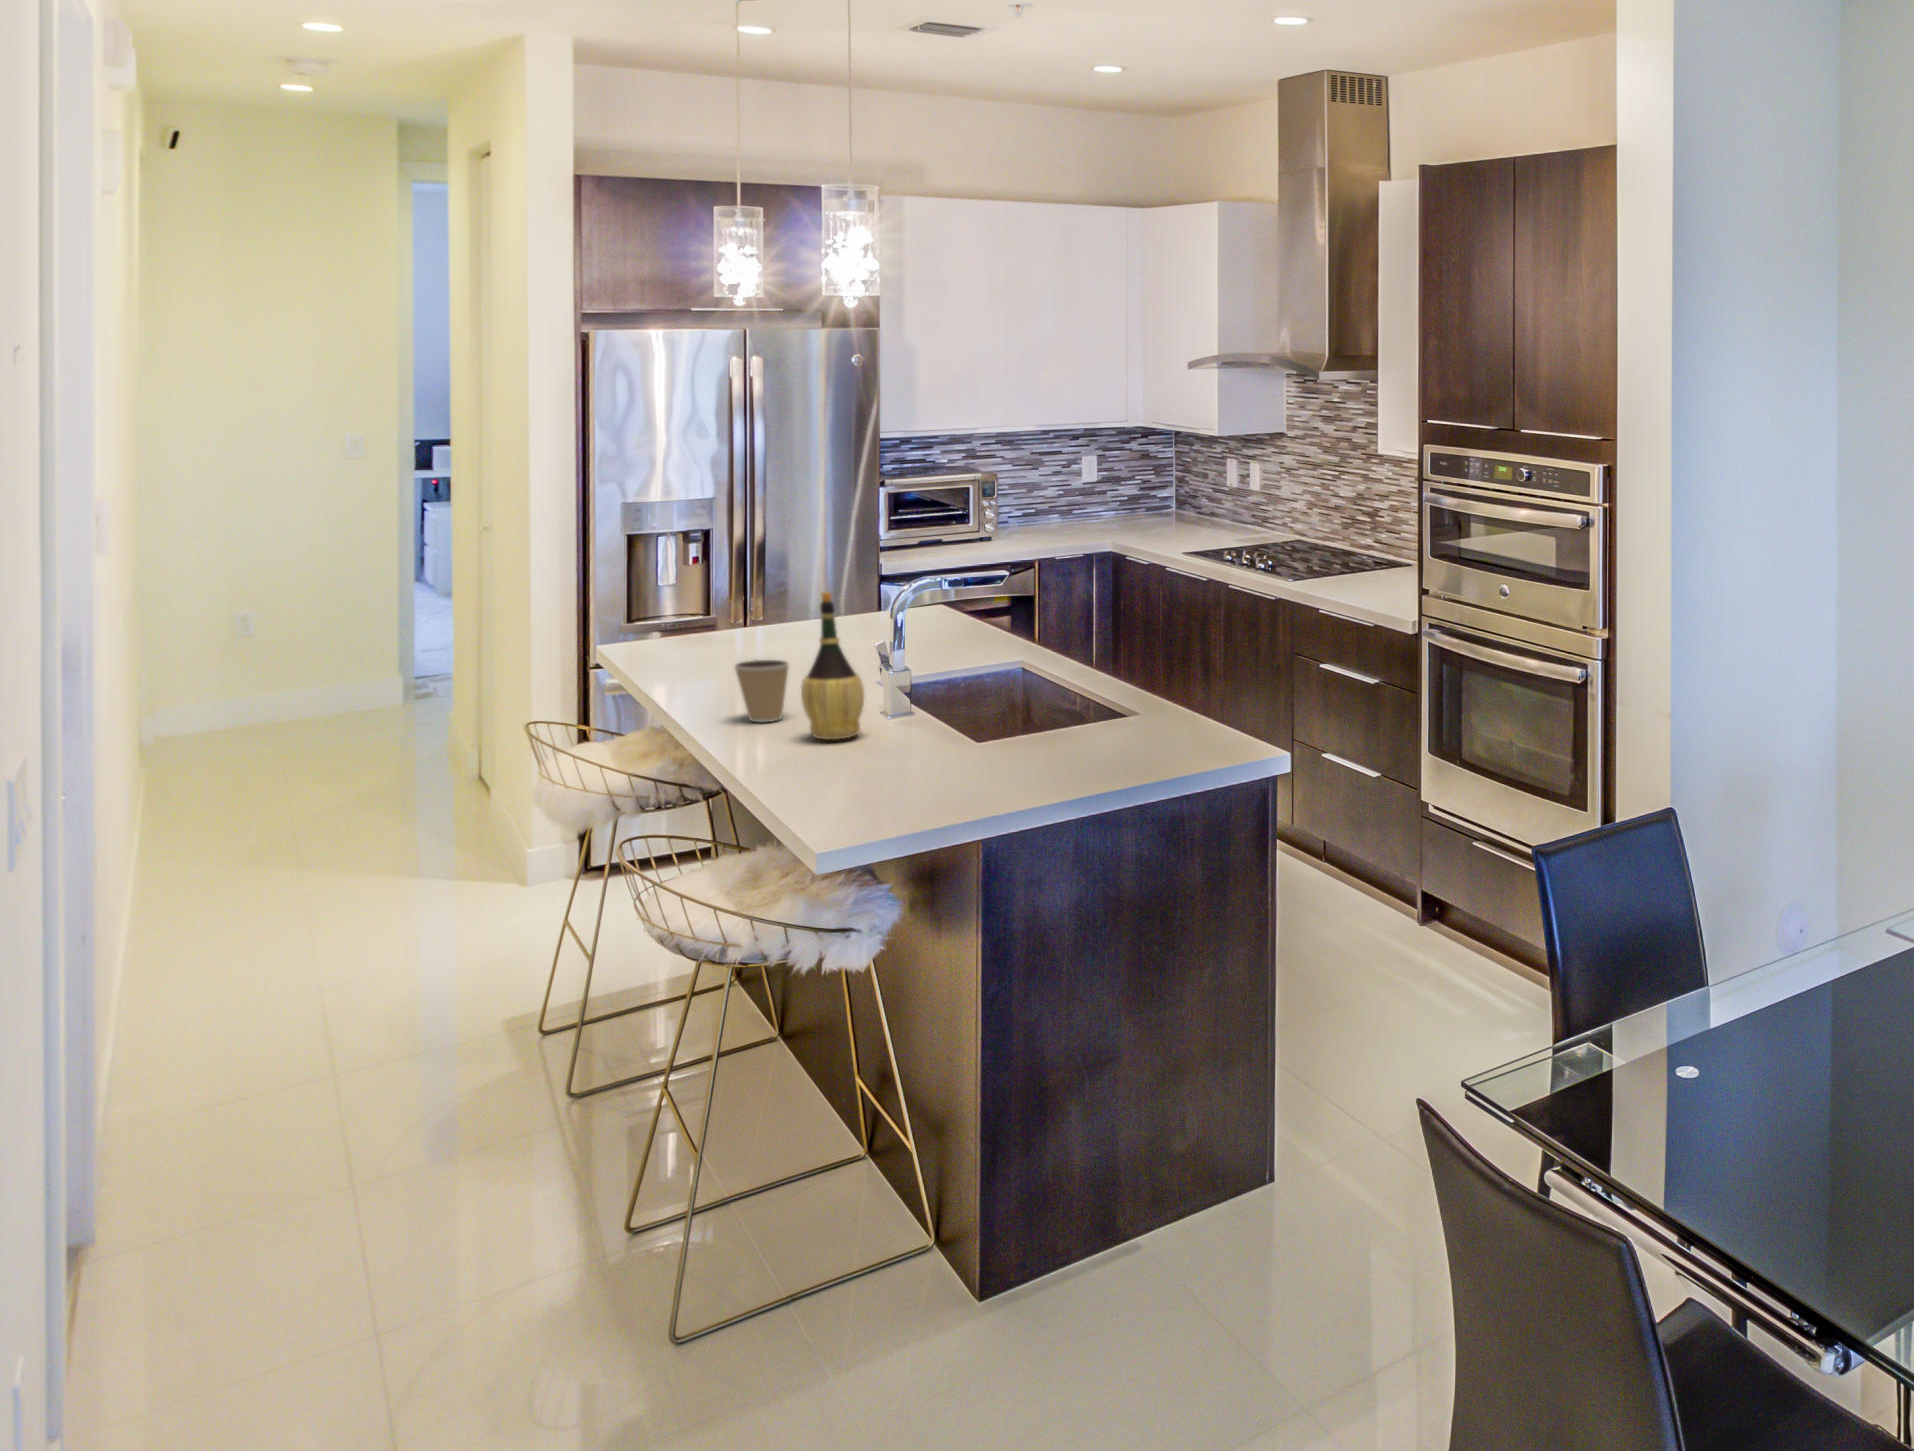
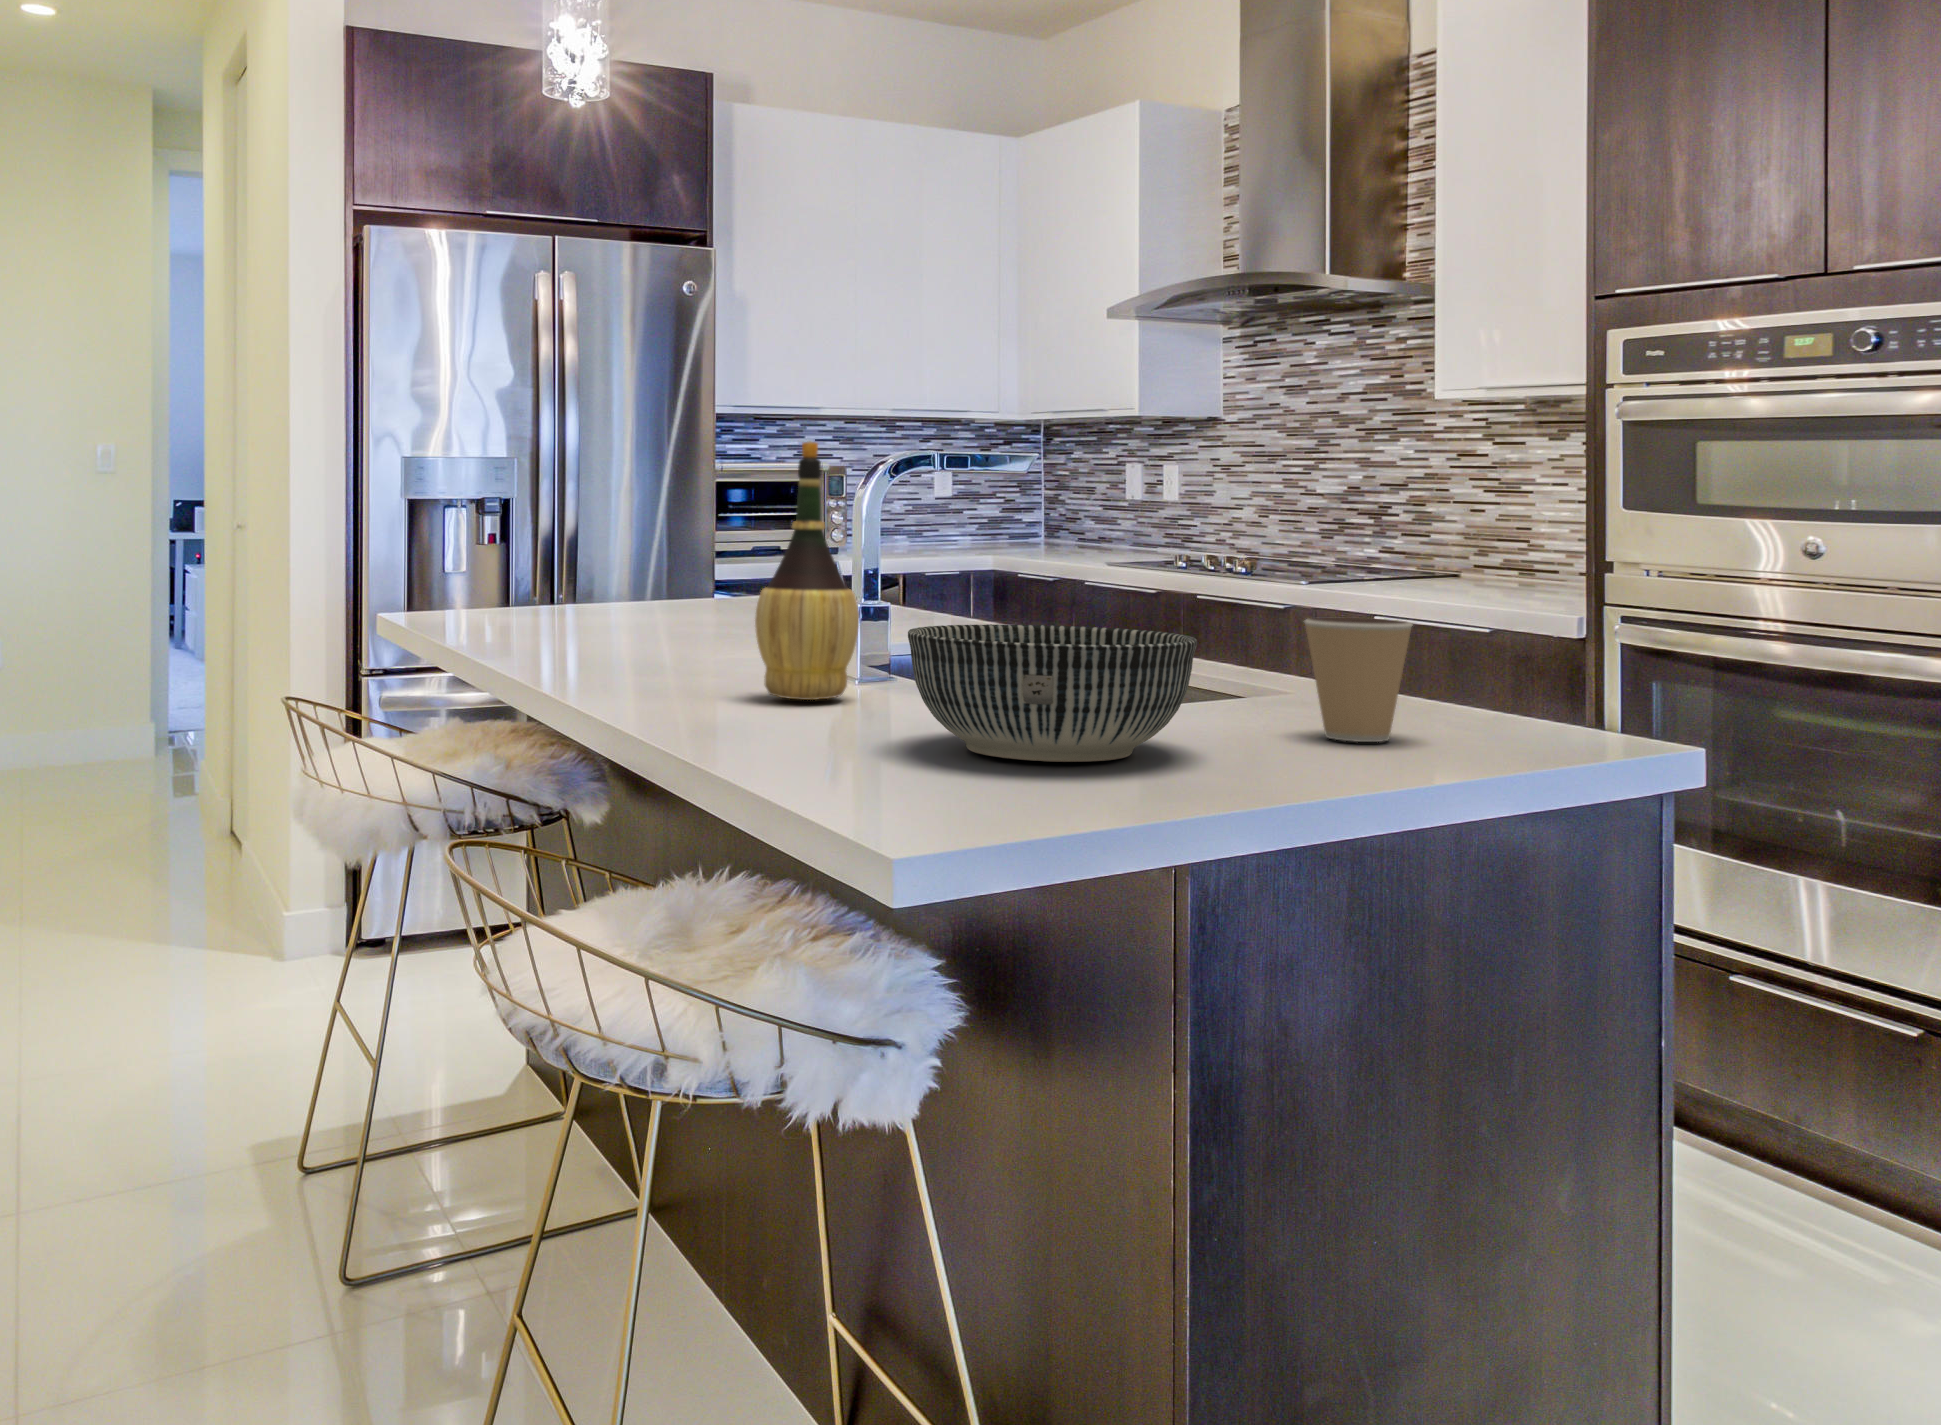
coffee cup: present [735,660,789,722] -> present [1304,618,1412,742]
bowl: none [856,706,1013,789] -> present [908,624,1197,762]

